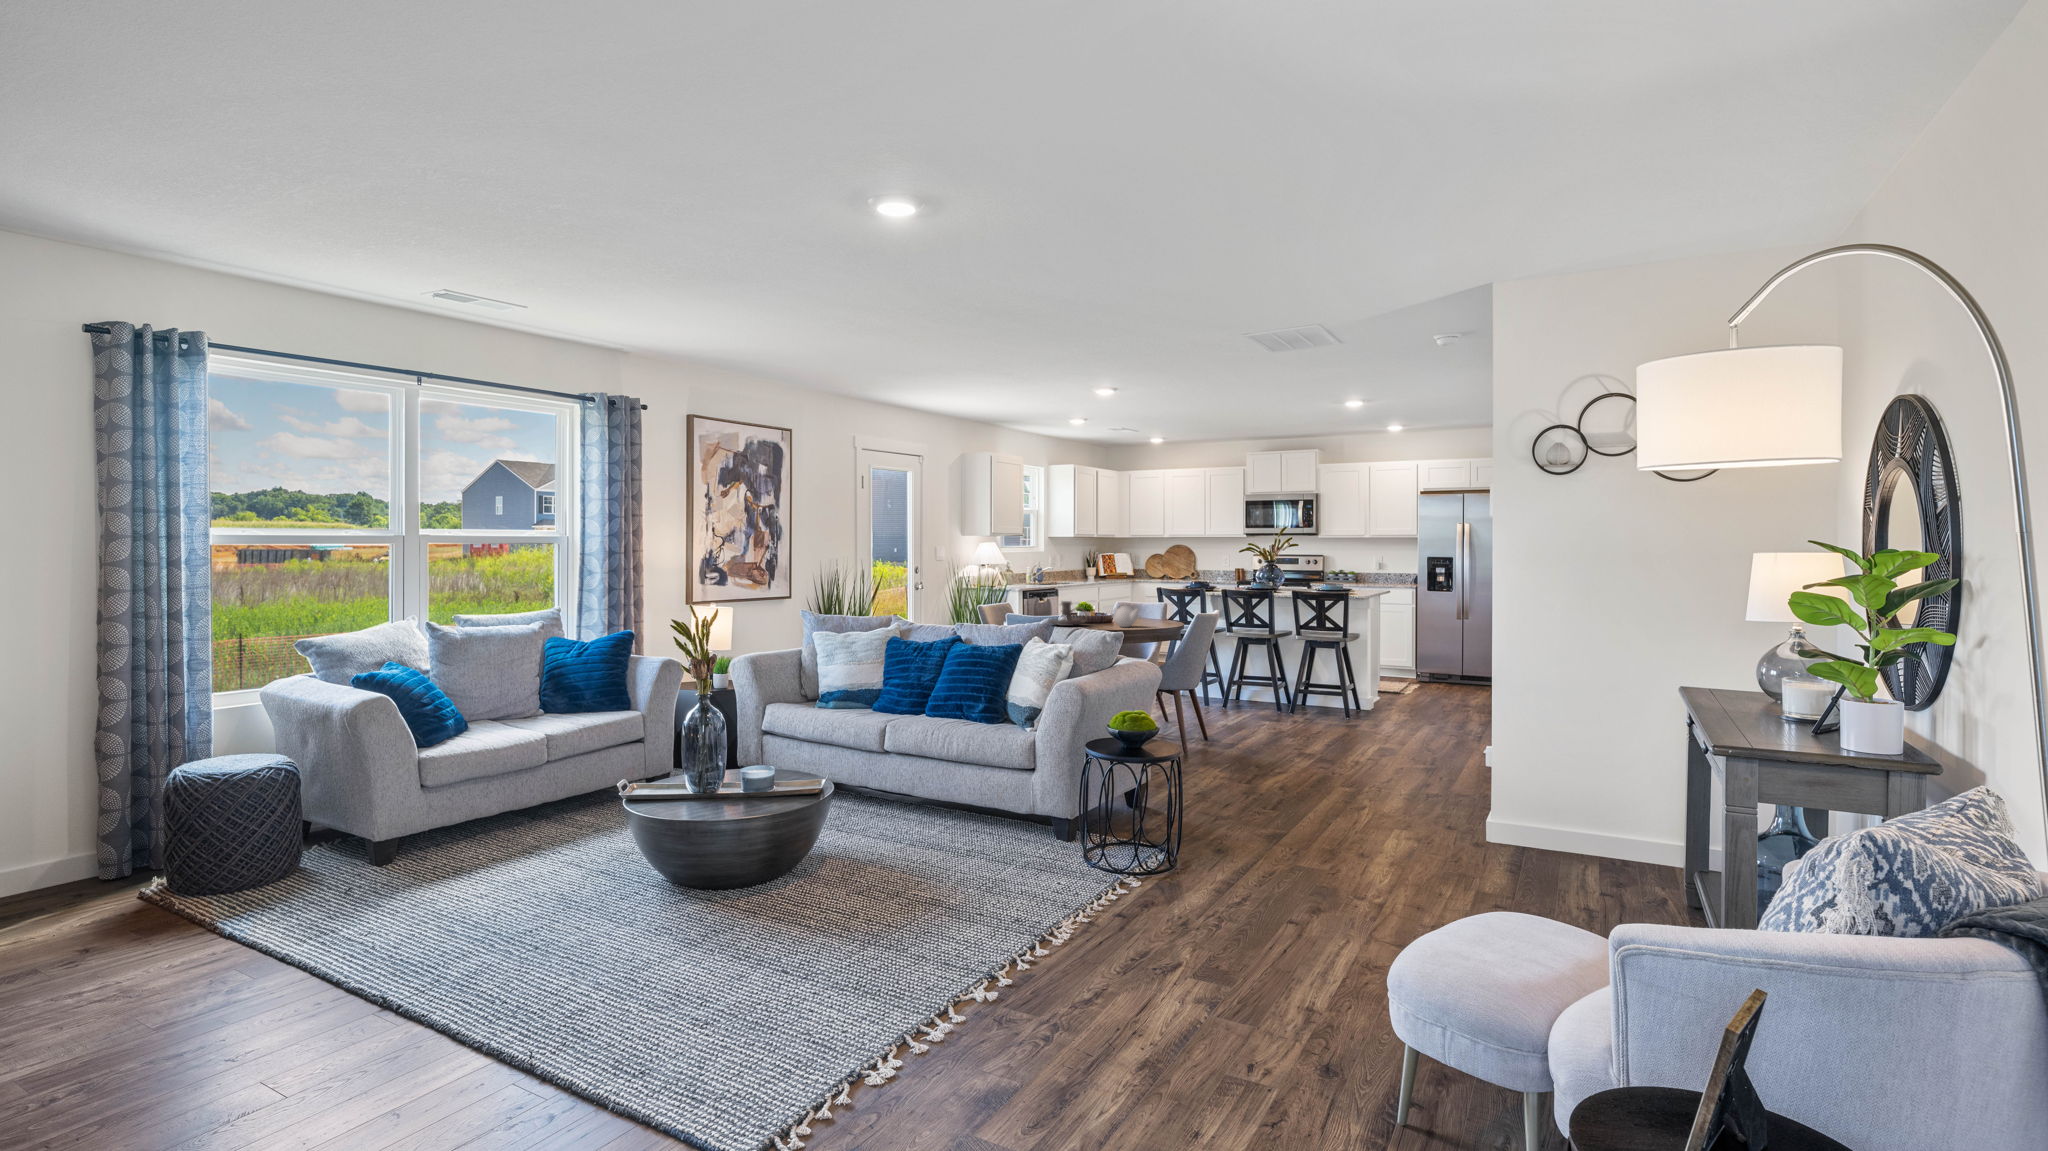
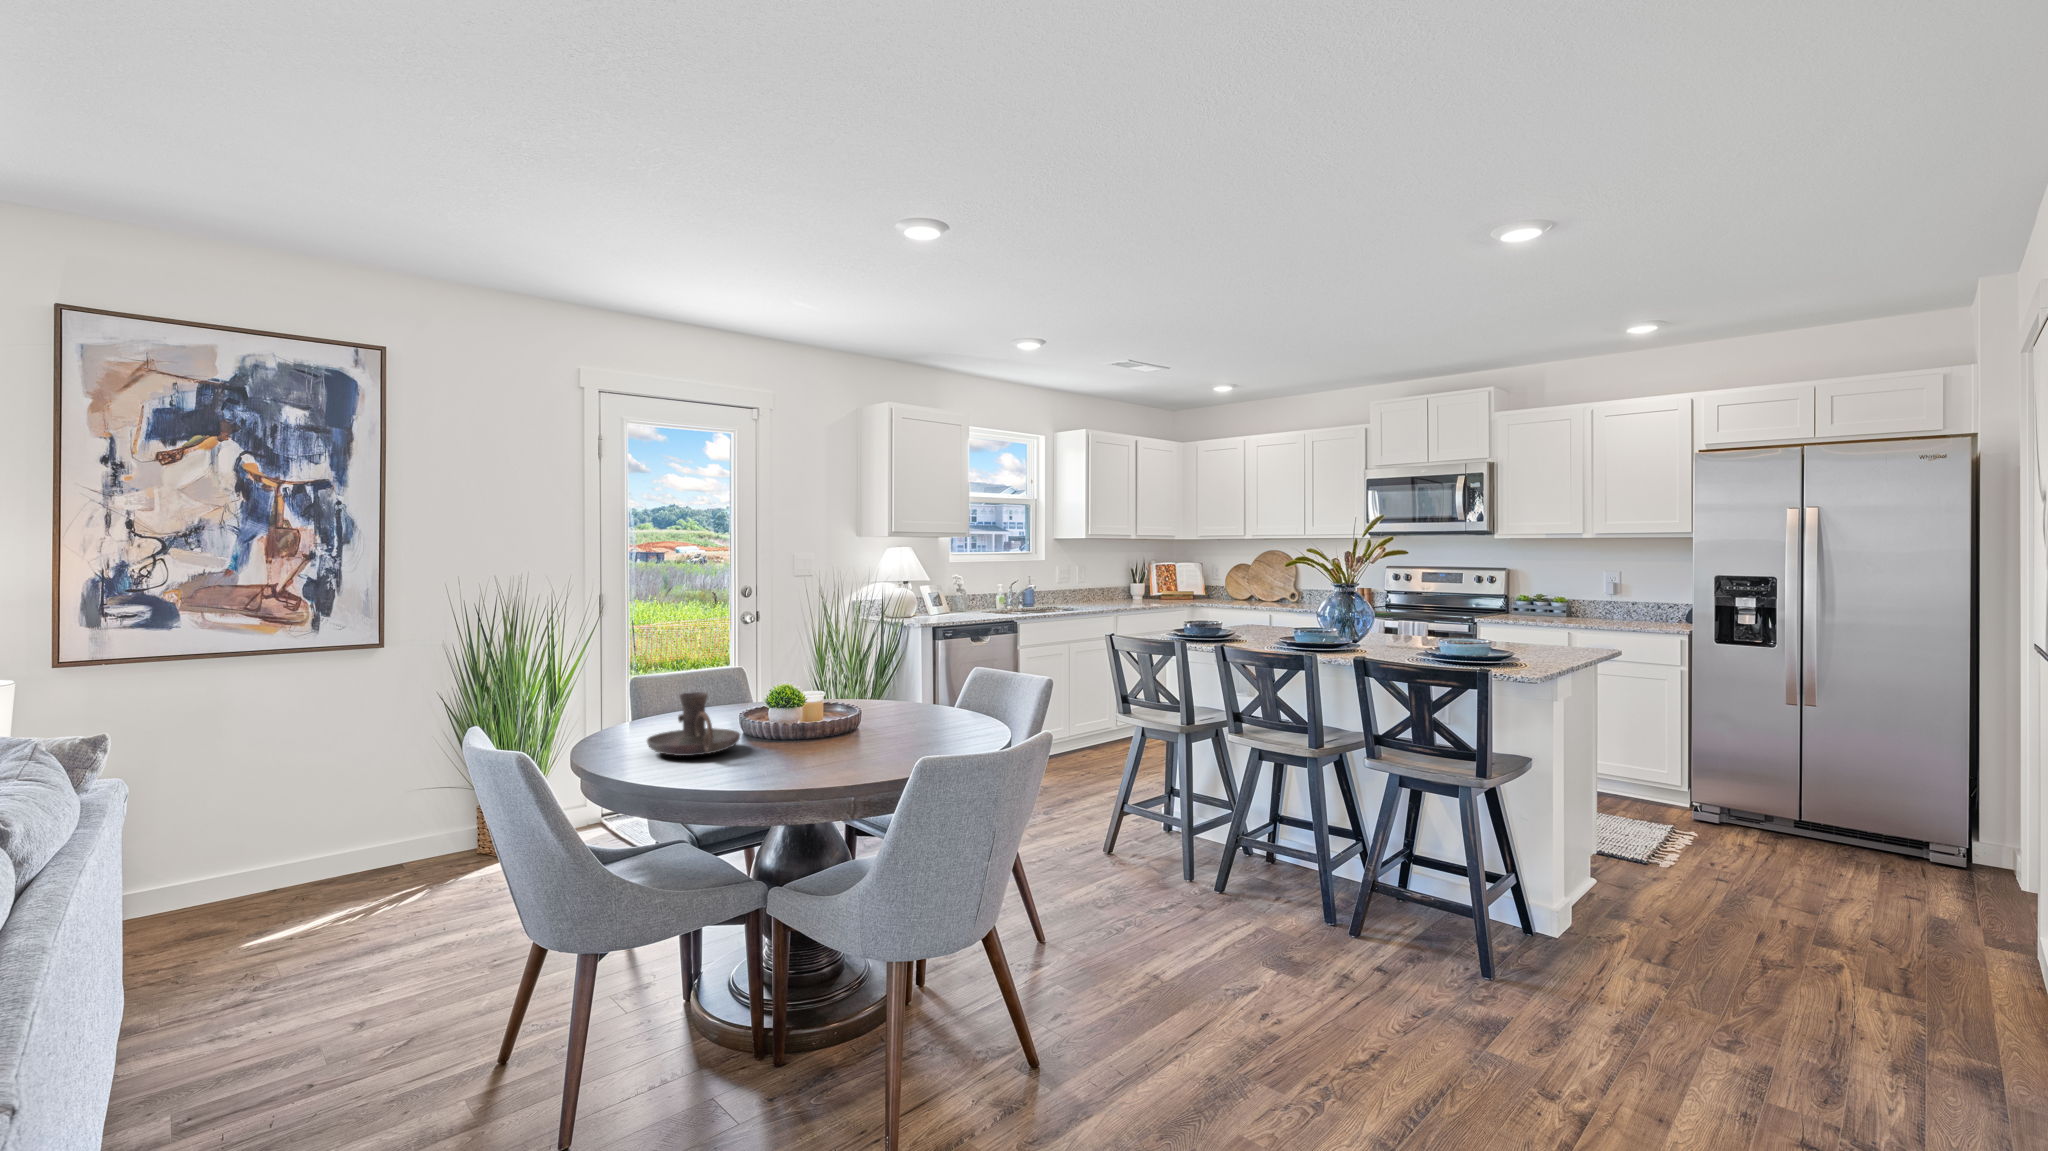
teapot: present [1112,604,1139,627] -> none [780,706,837,770]

